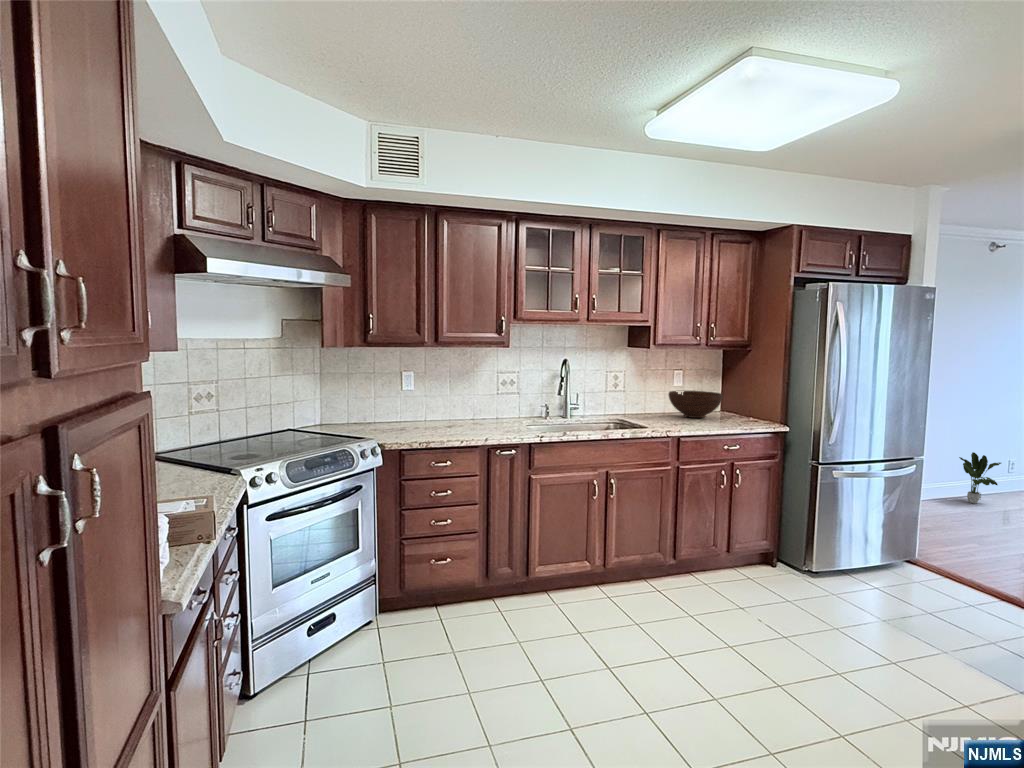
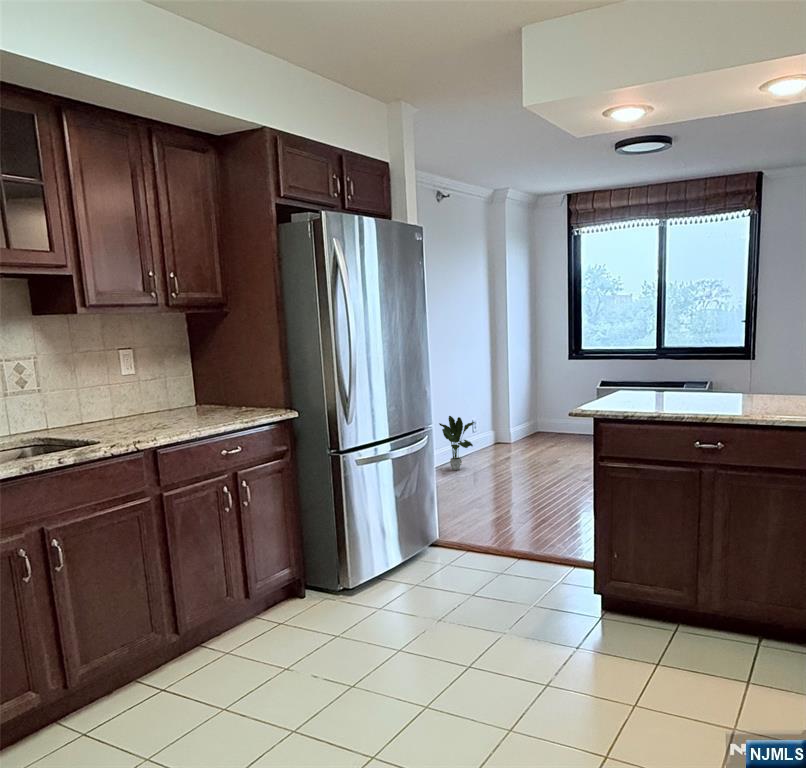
fruit bowl: present [669,391,723,418] -> none [119,377,202,419]

